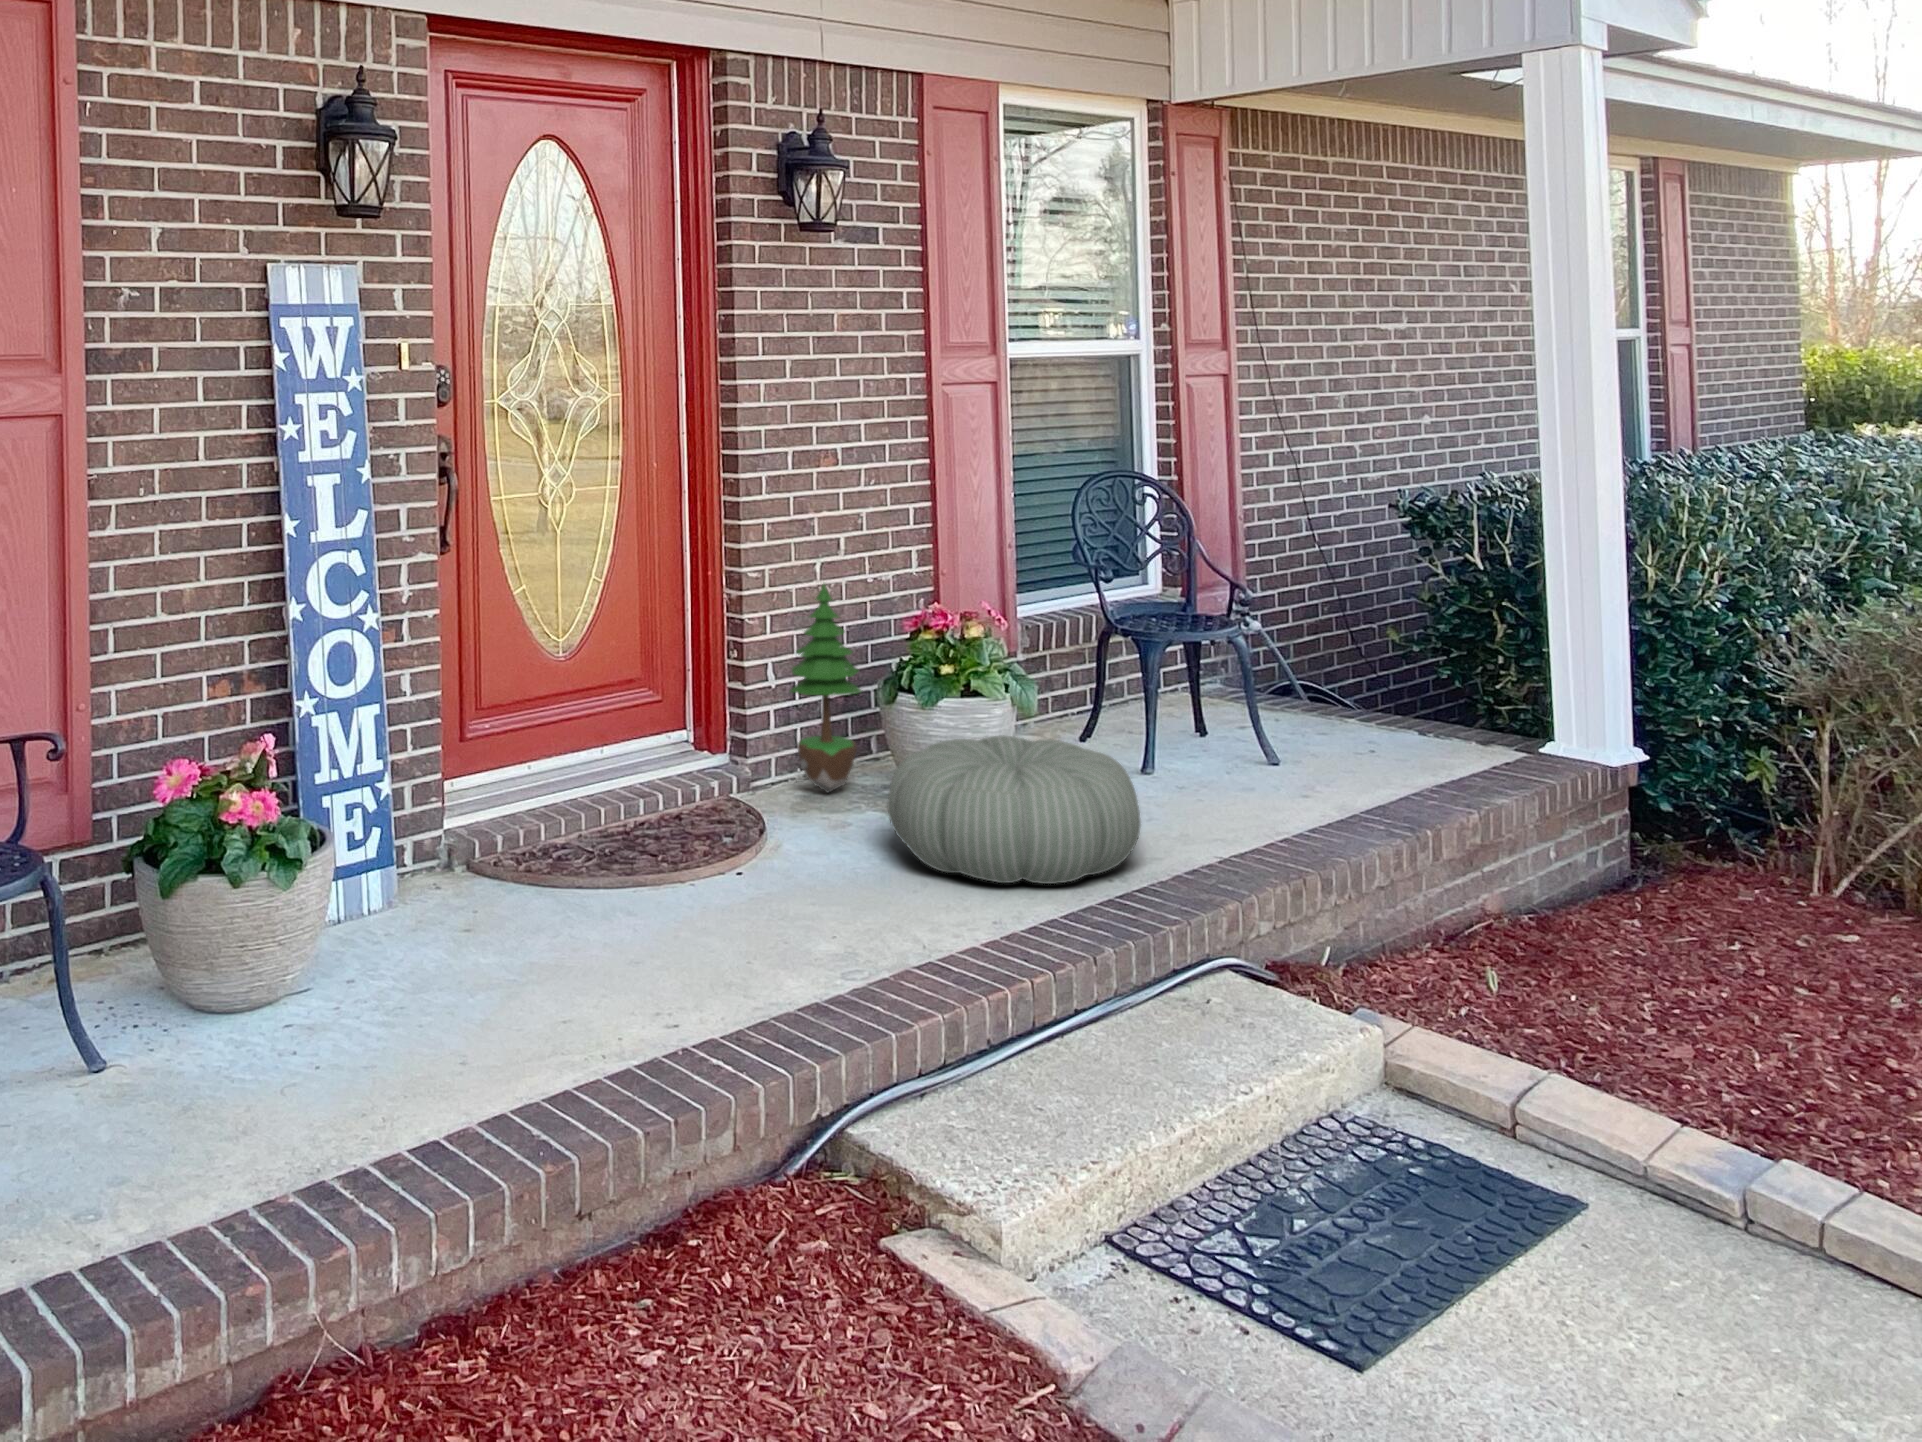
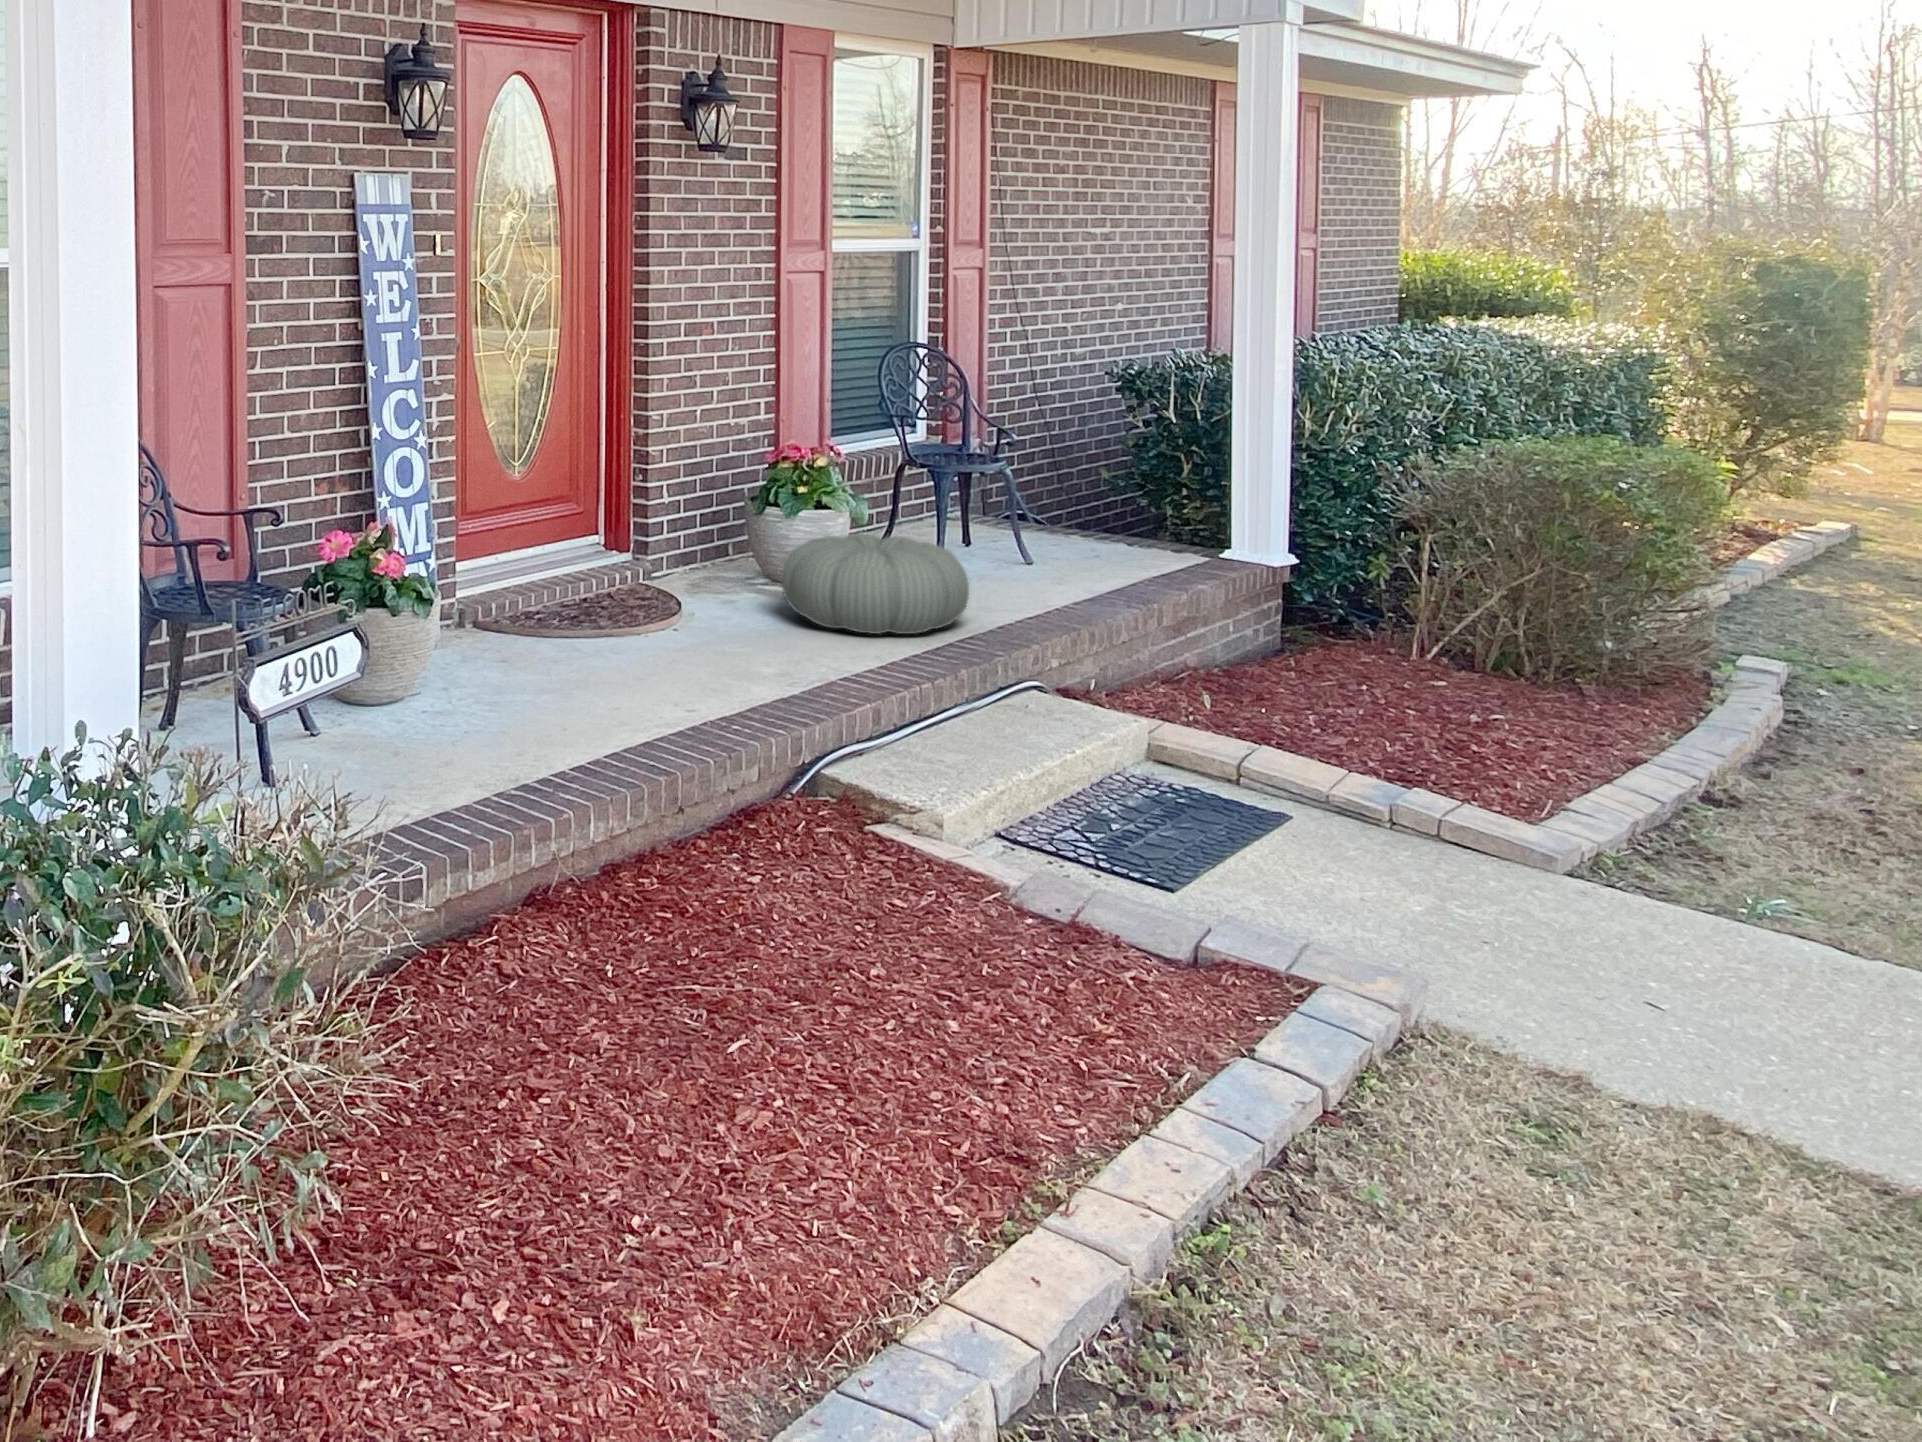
potted tree: present [790,584,861,792] -> none [681,422,740,582]

